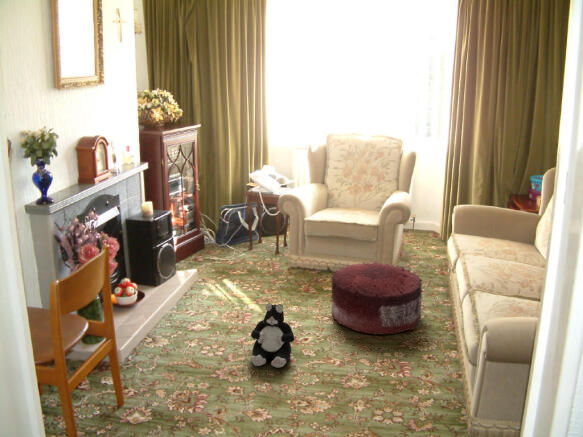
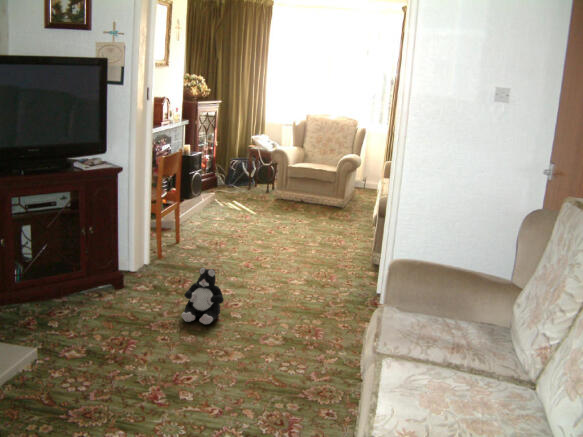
pouf: present [332,262,422,334] -> none [266,241,350,305]

